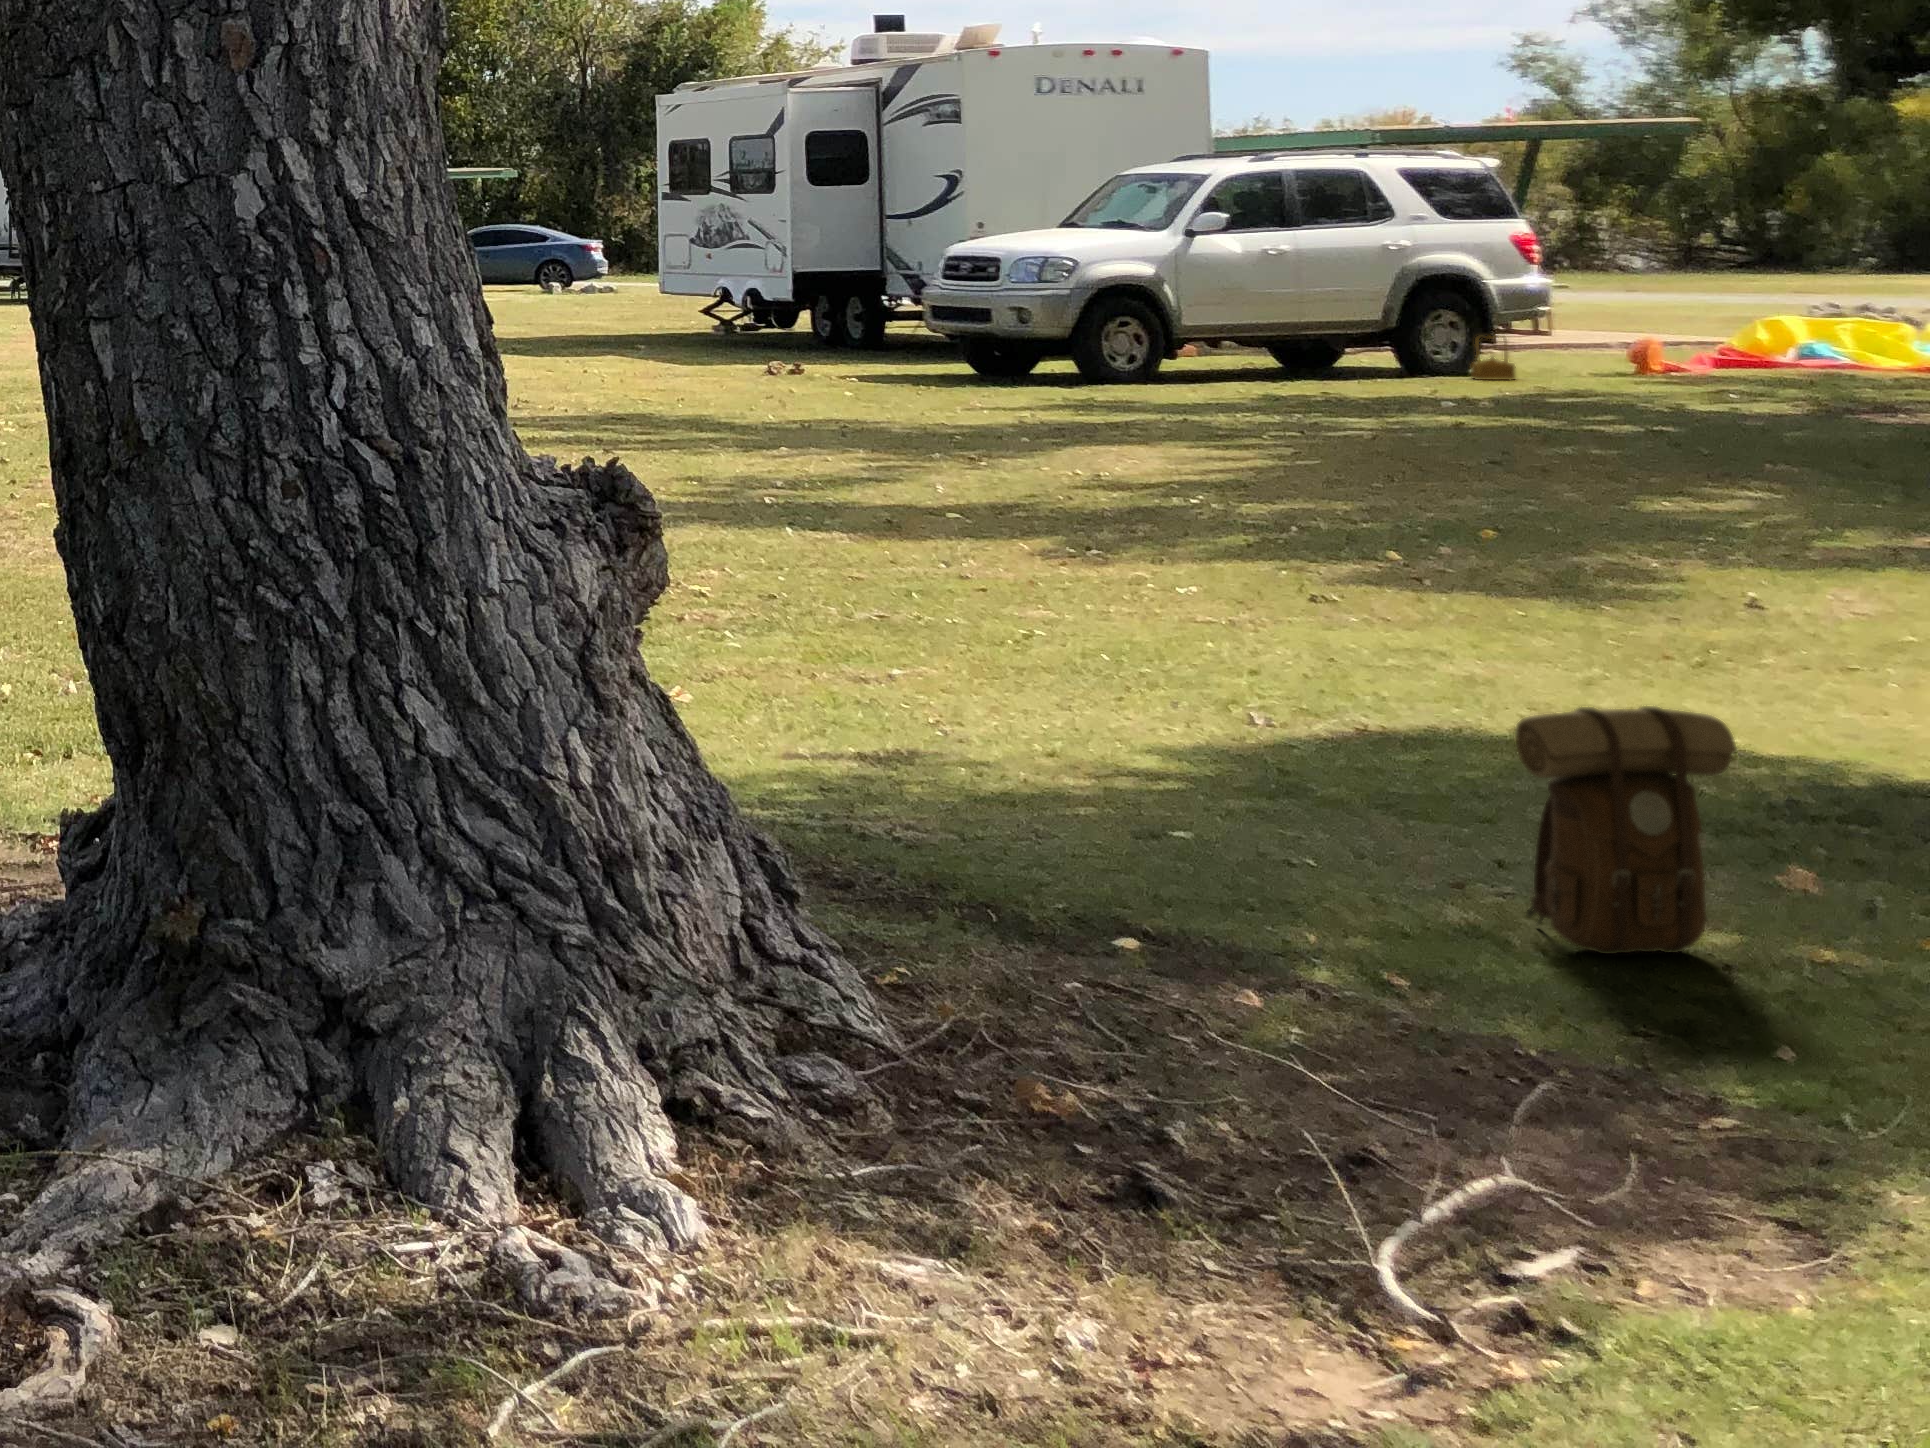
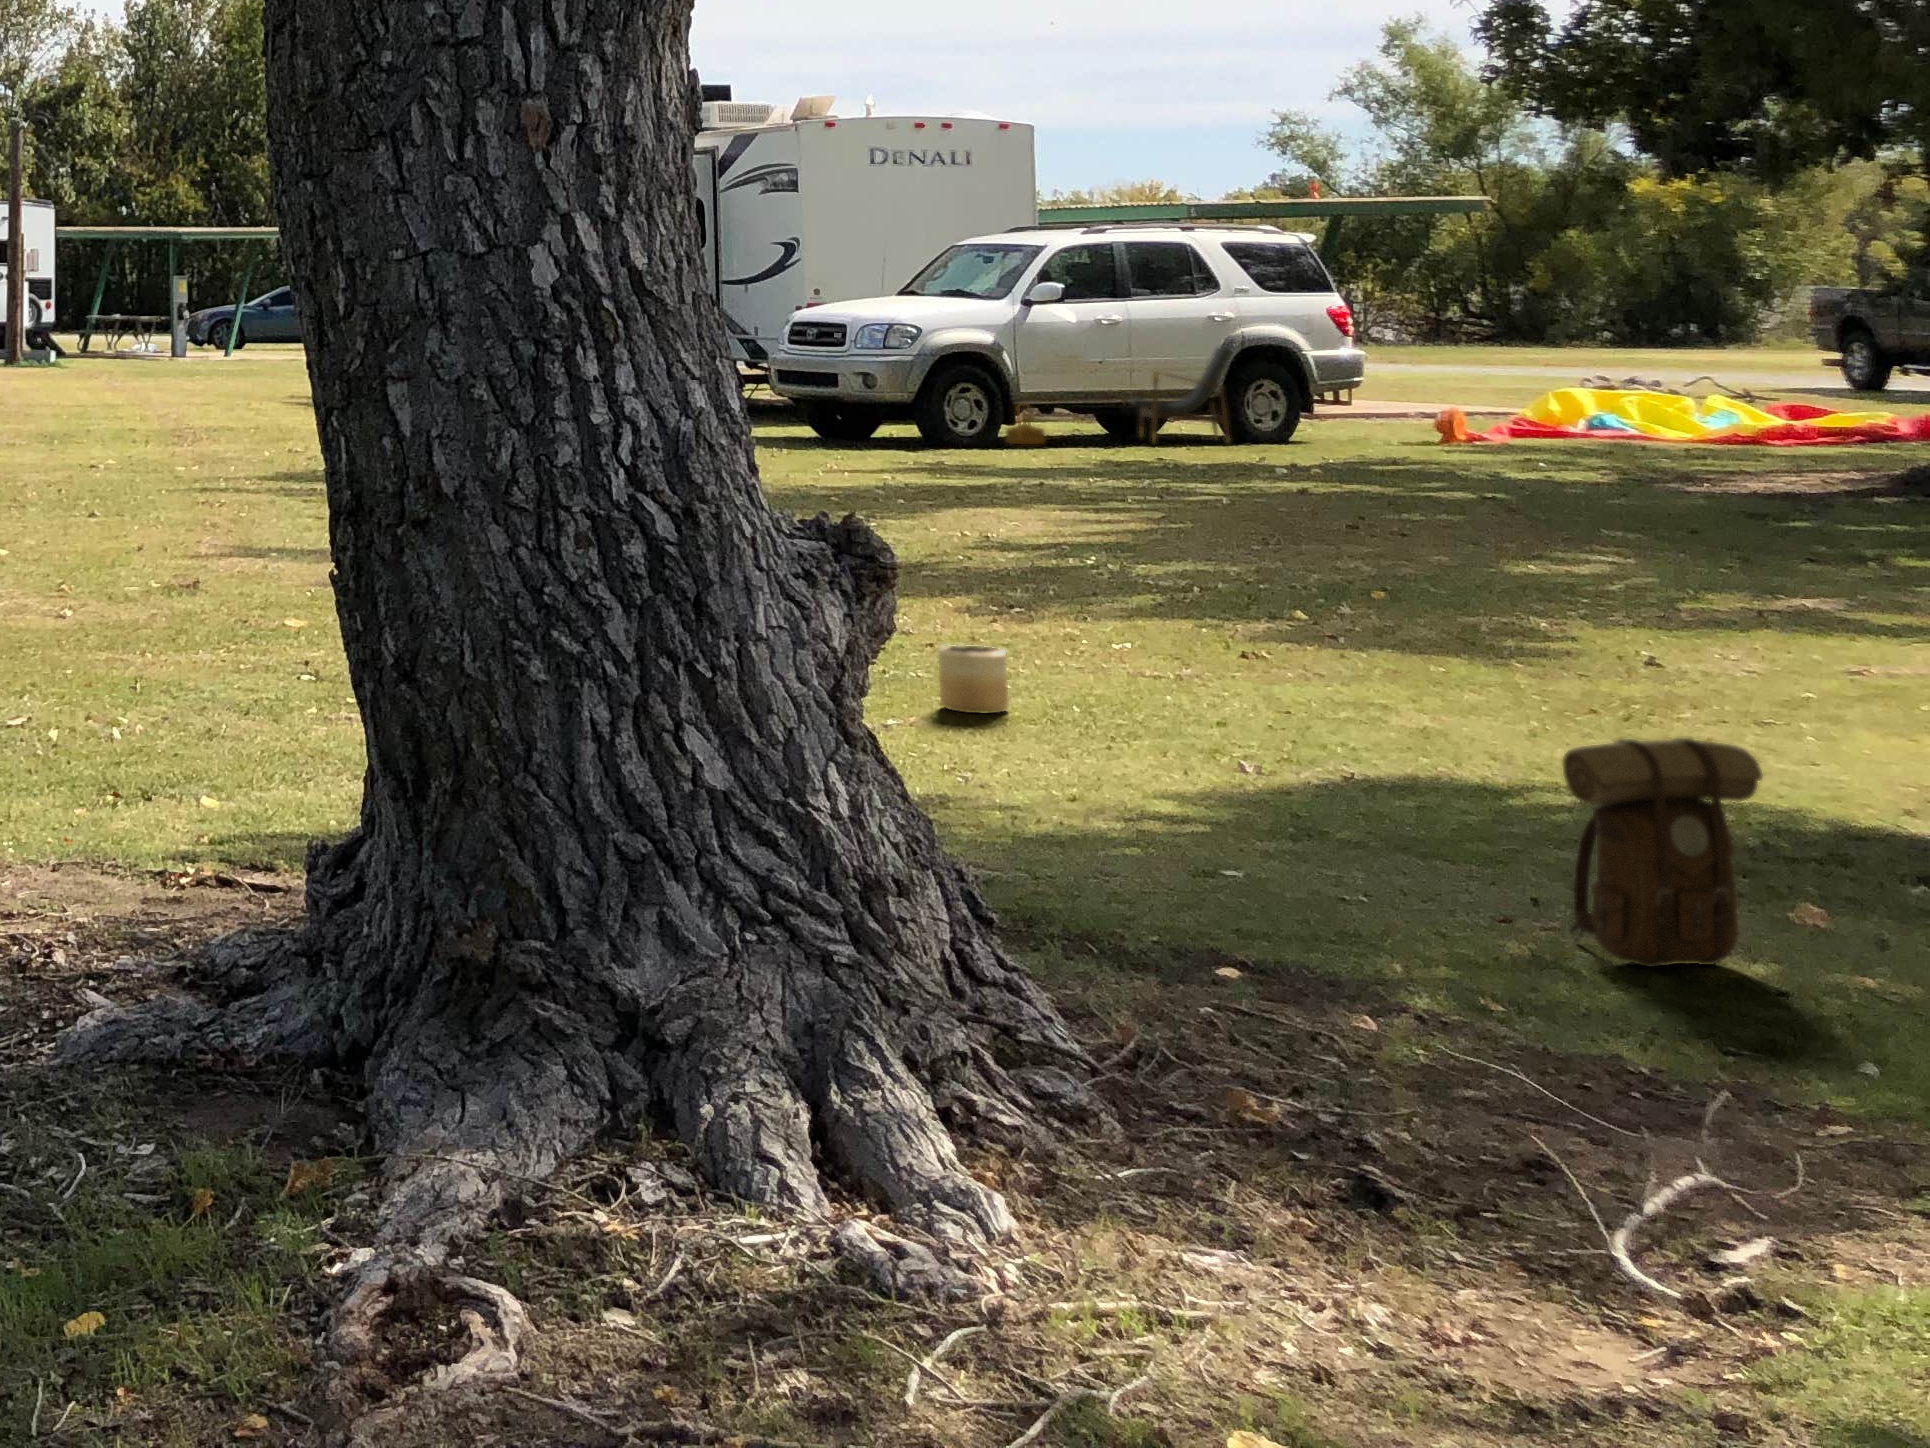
lounge chair: none [1298,277,1414,381] -> present [1130,346,1232,441]
basket: present [1471,336,1516,380] -> present [1006,403,1045,444]
planter: none [955,601,1030,674] -> present [938,645,1009,714]

